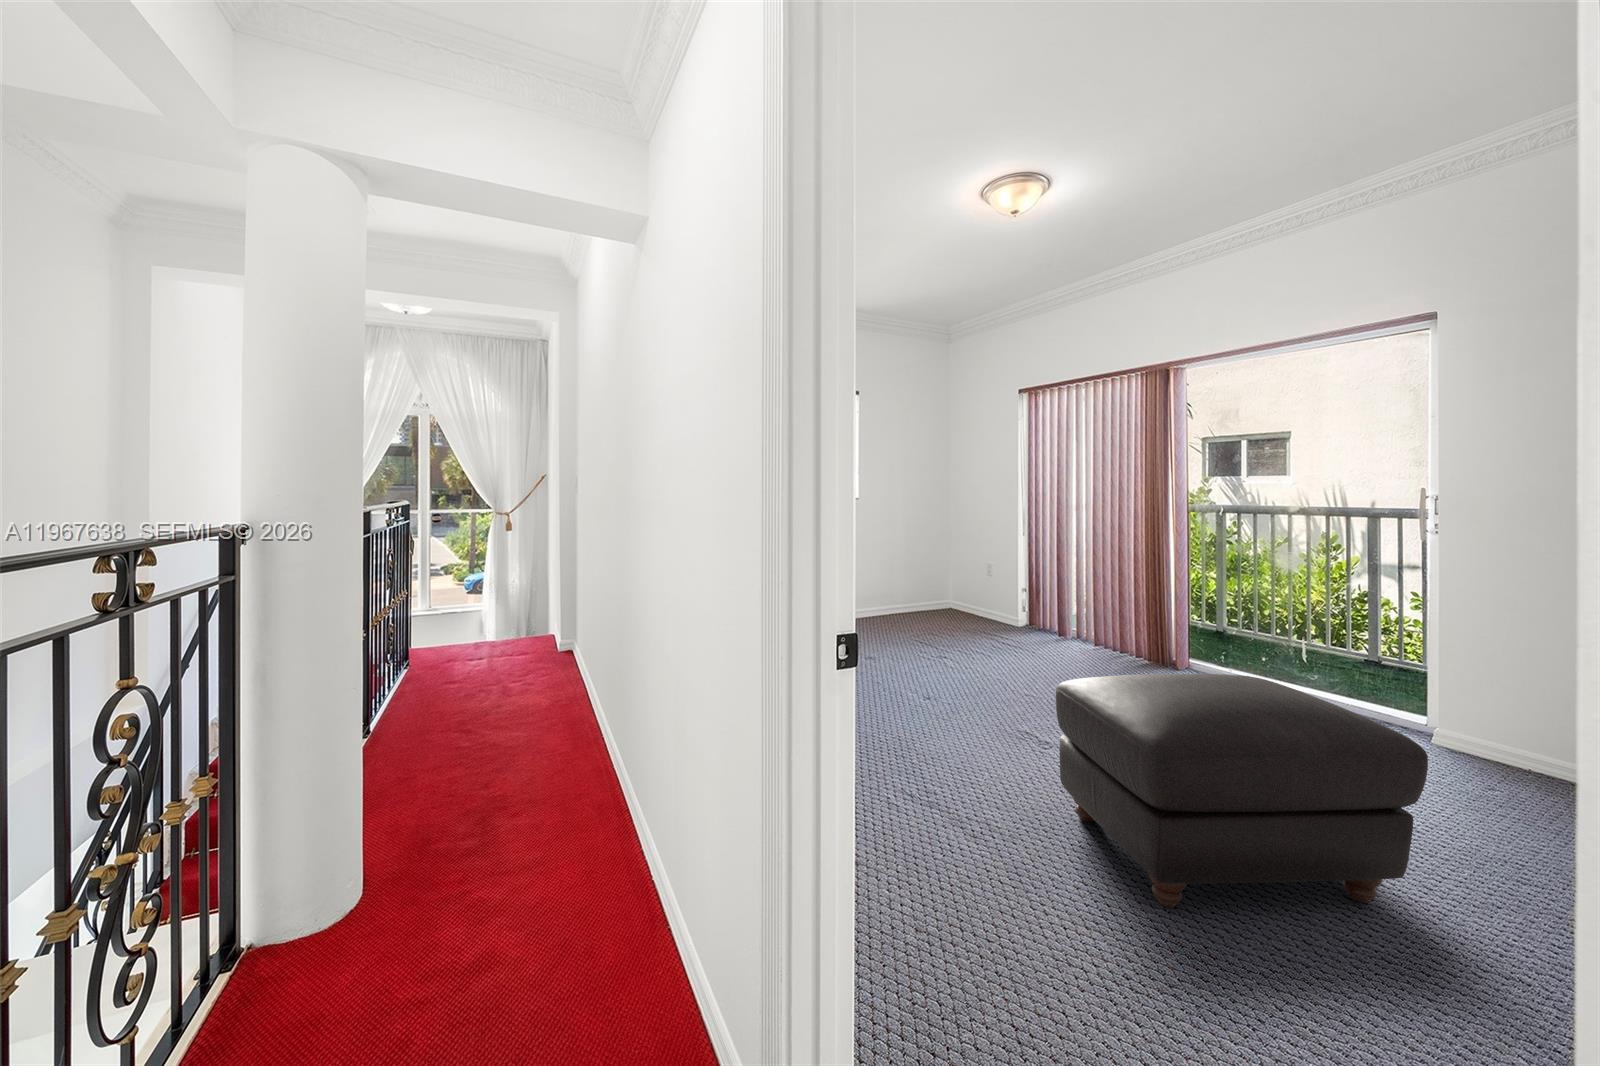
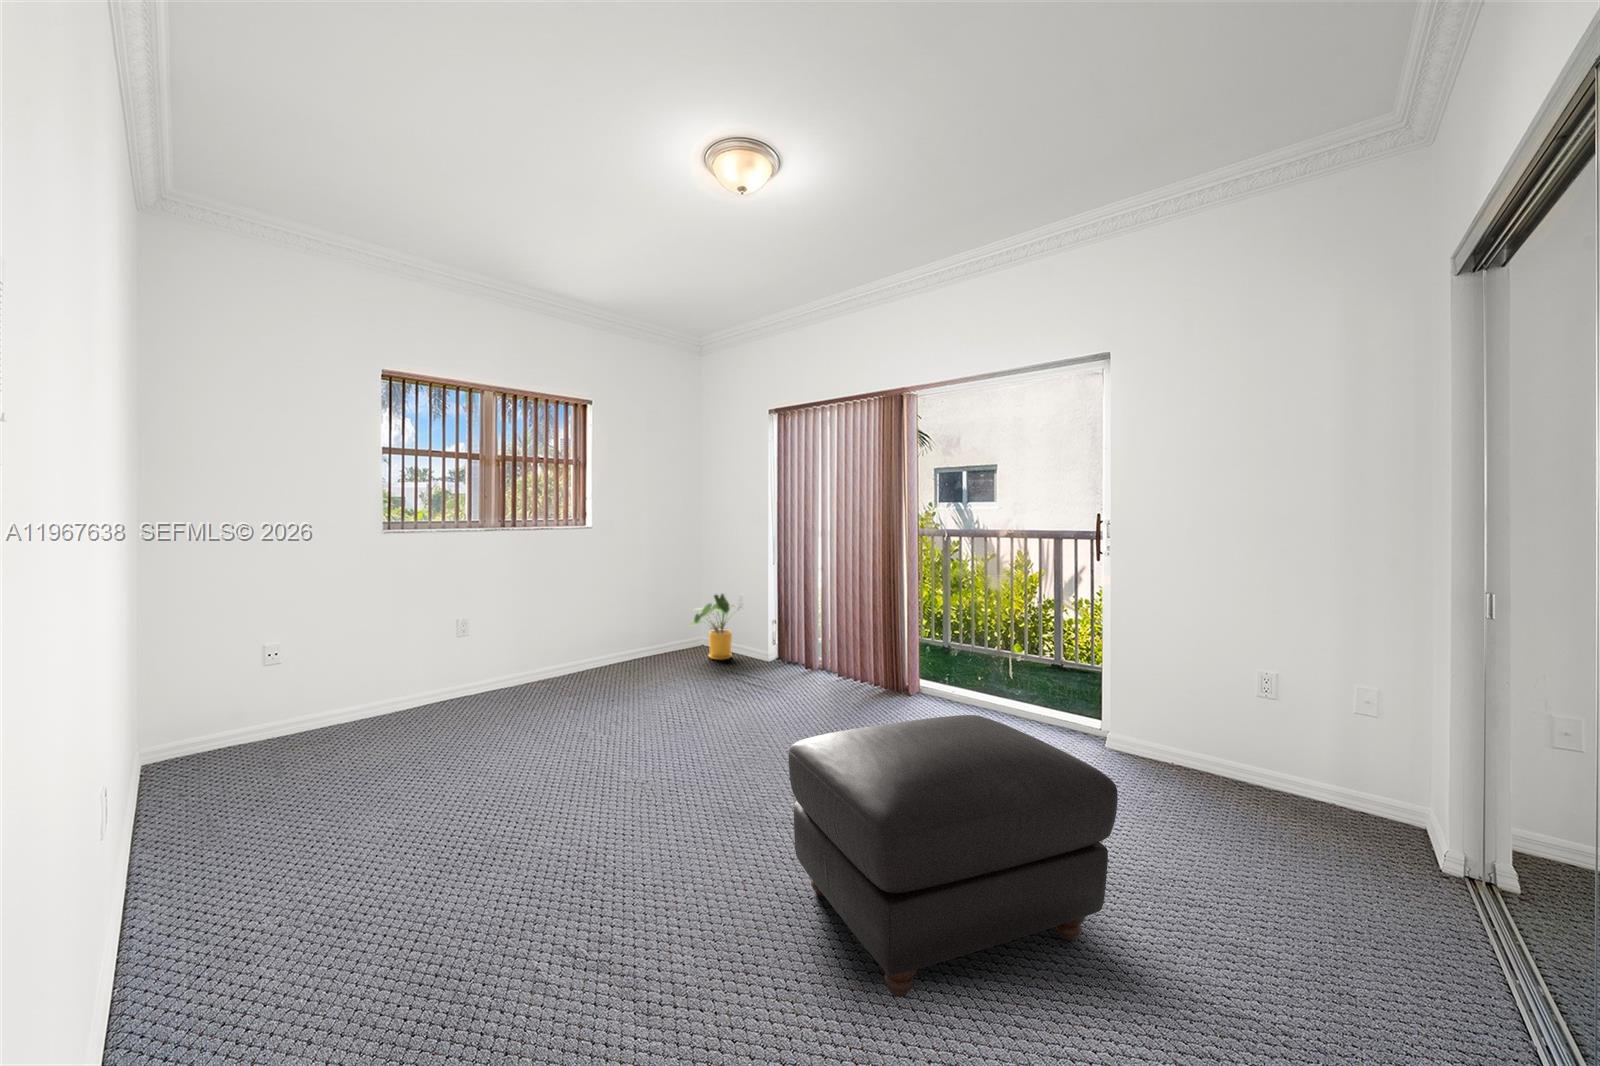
house plant: none [943,563,1008,626] -> present [690,594,743,660]

